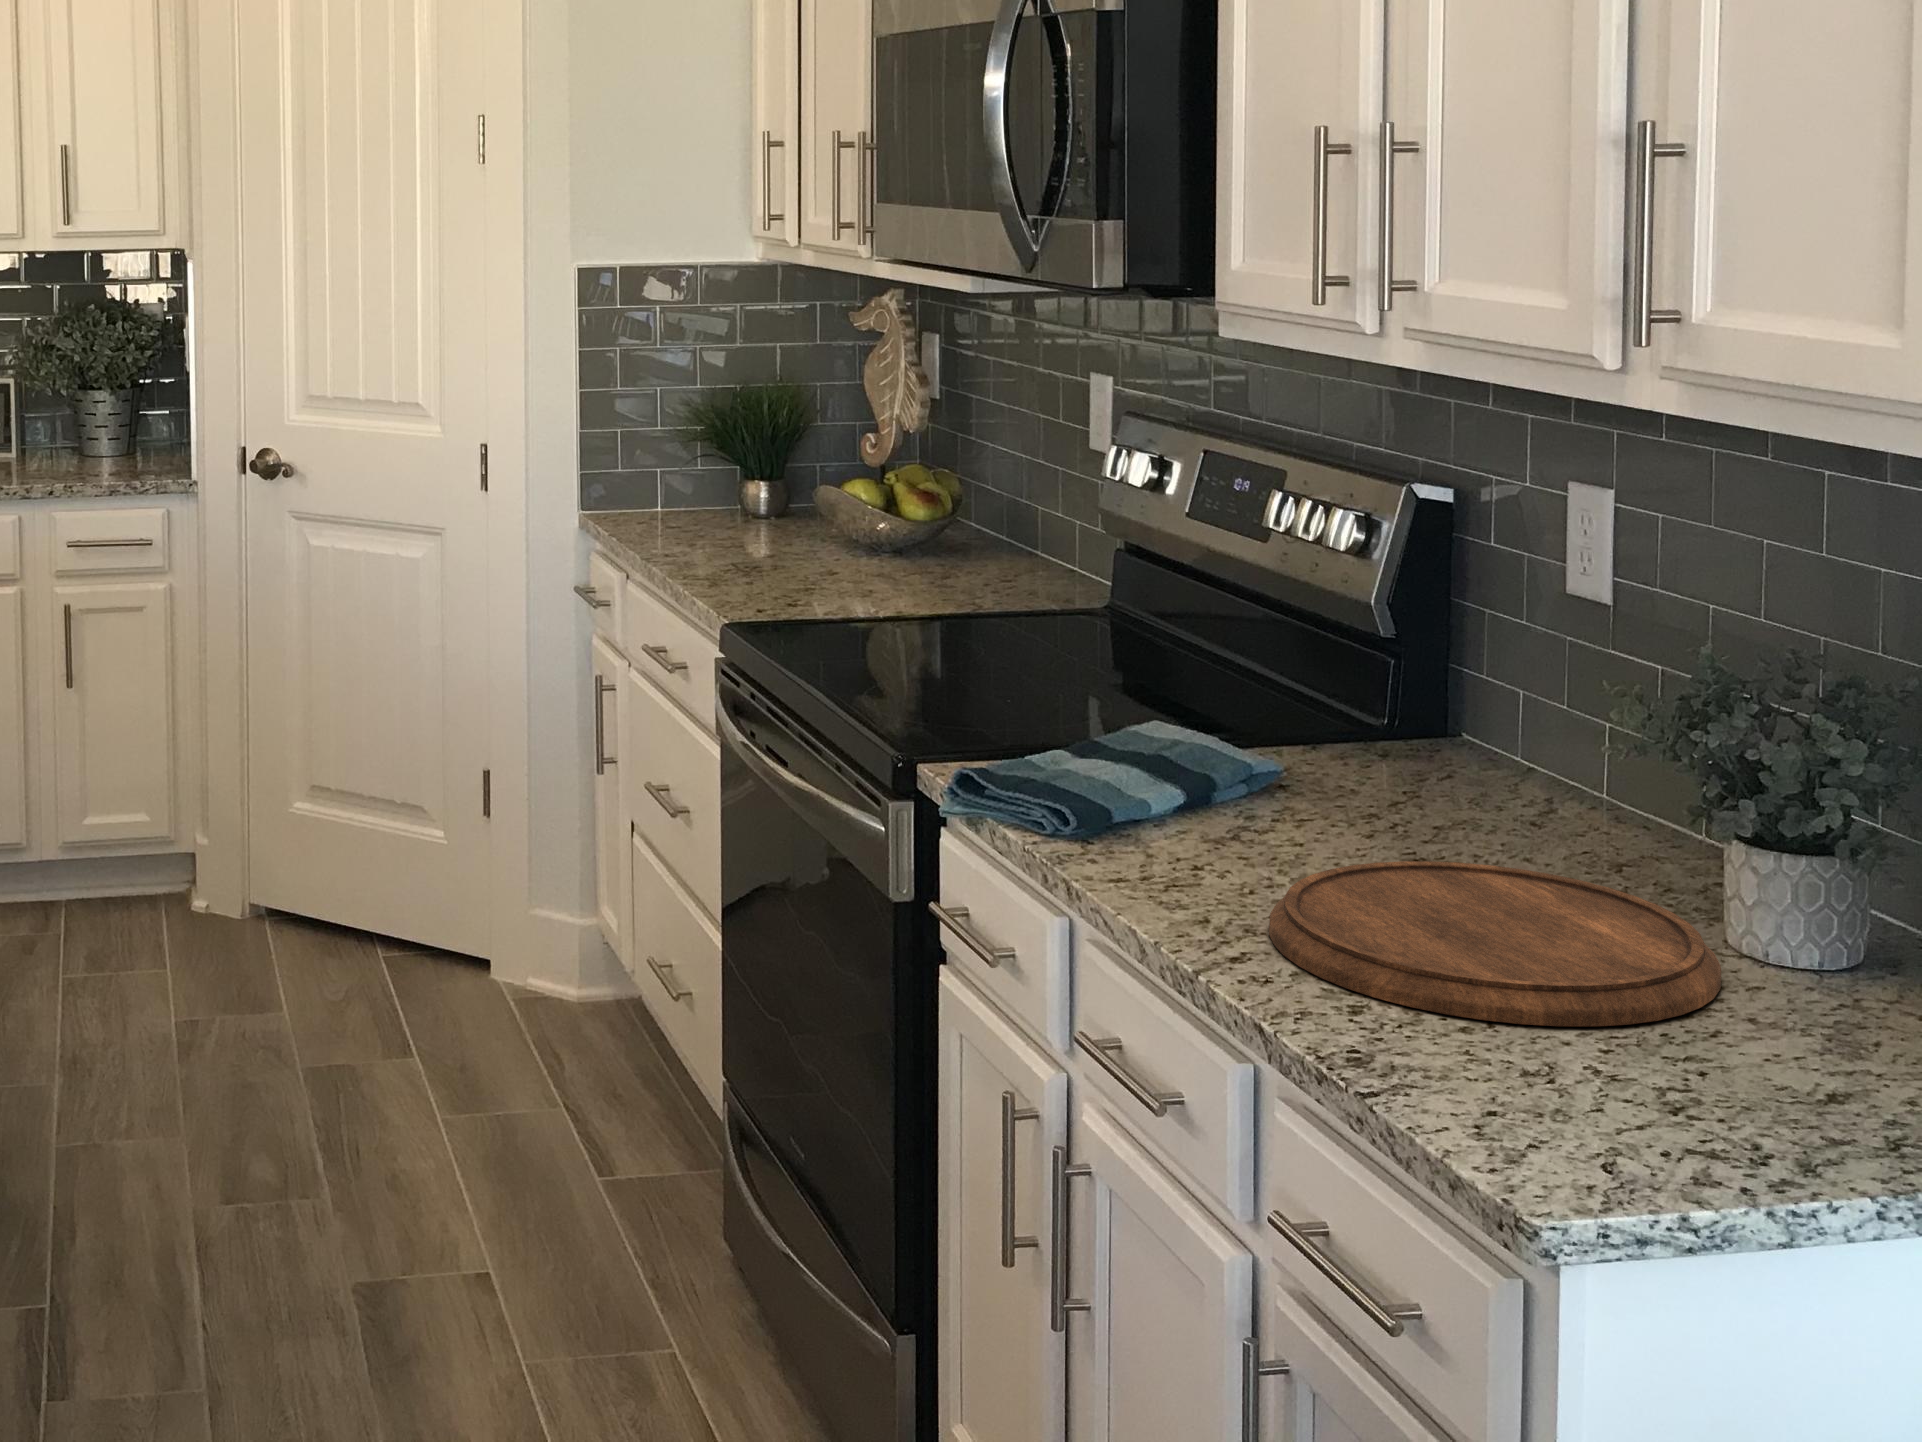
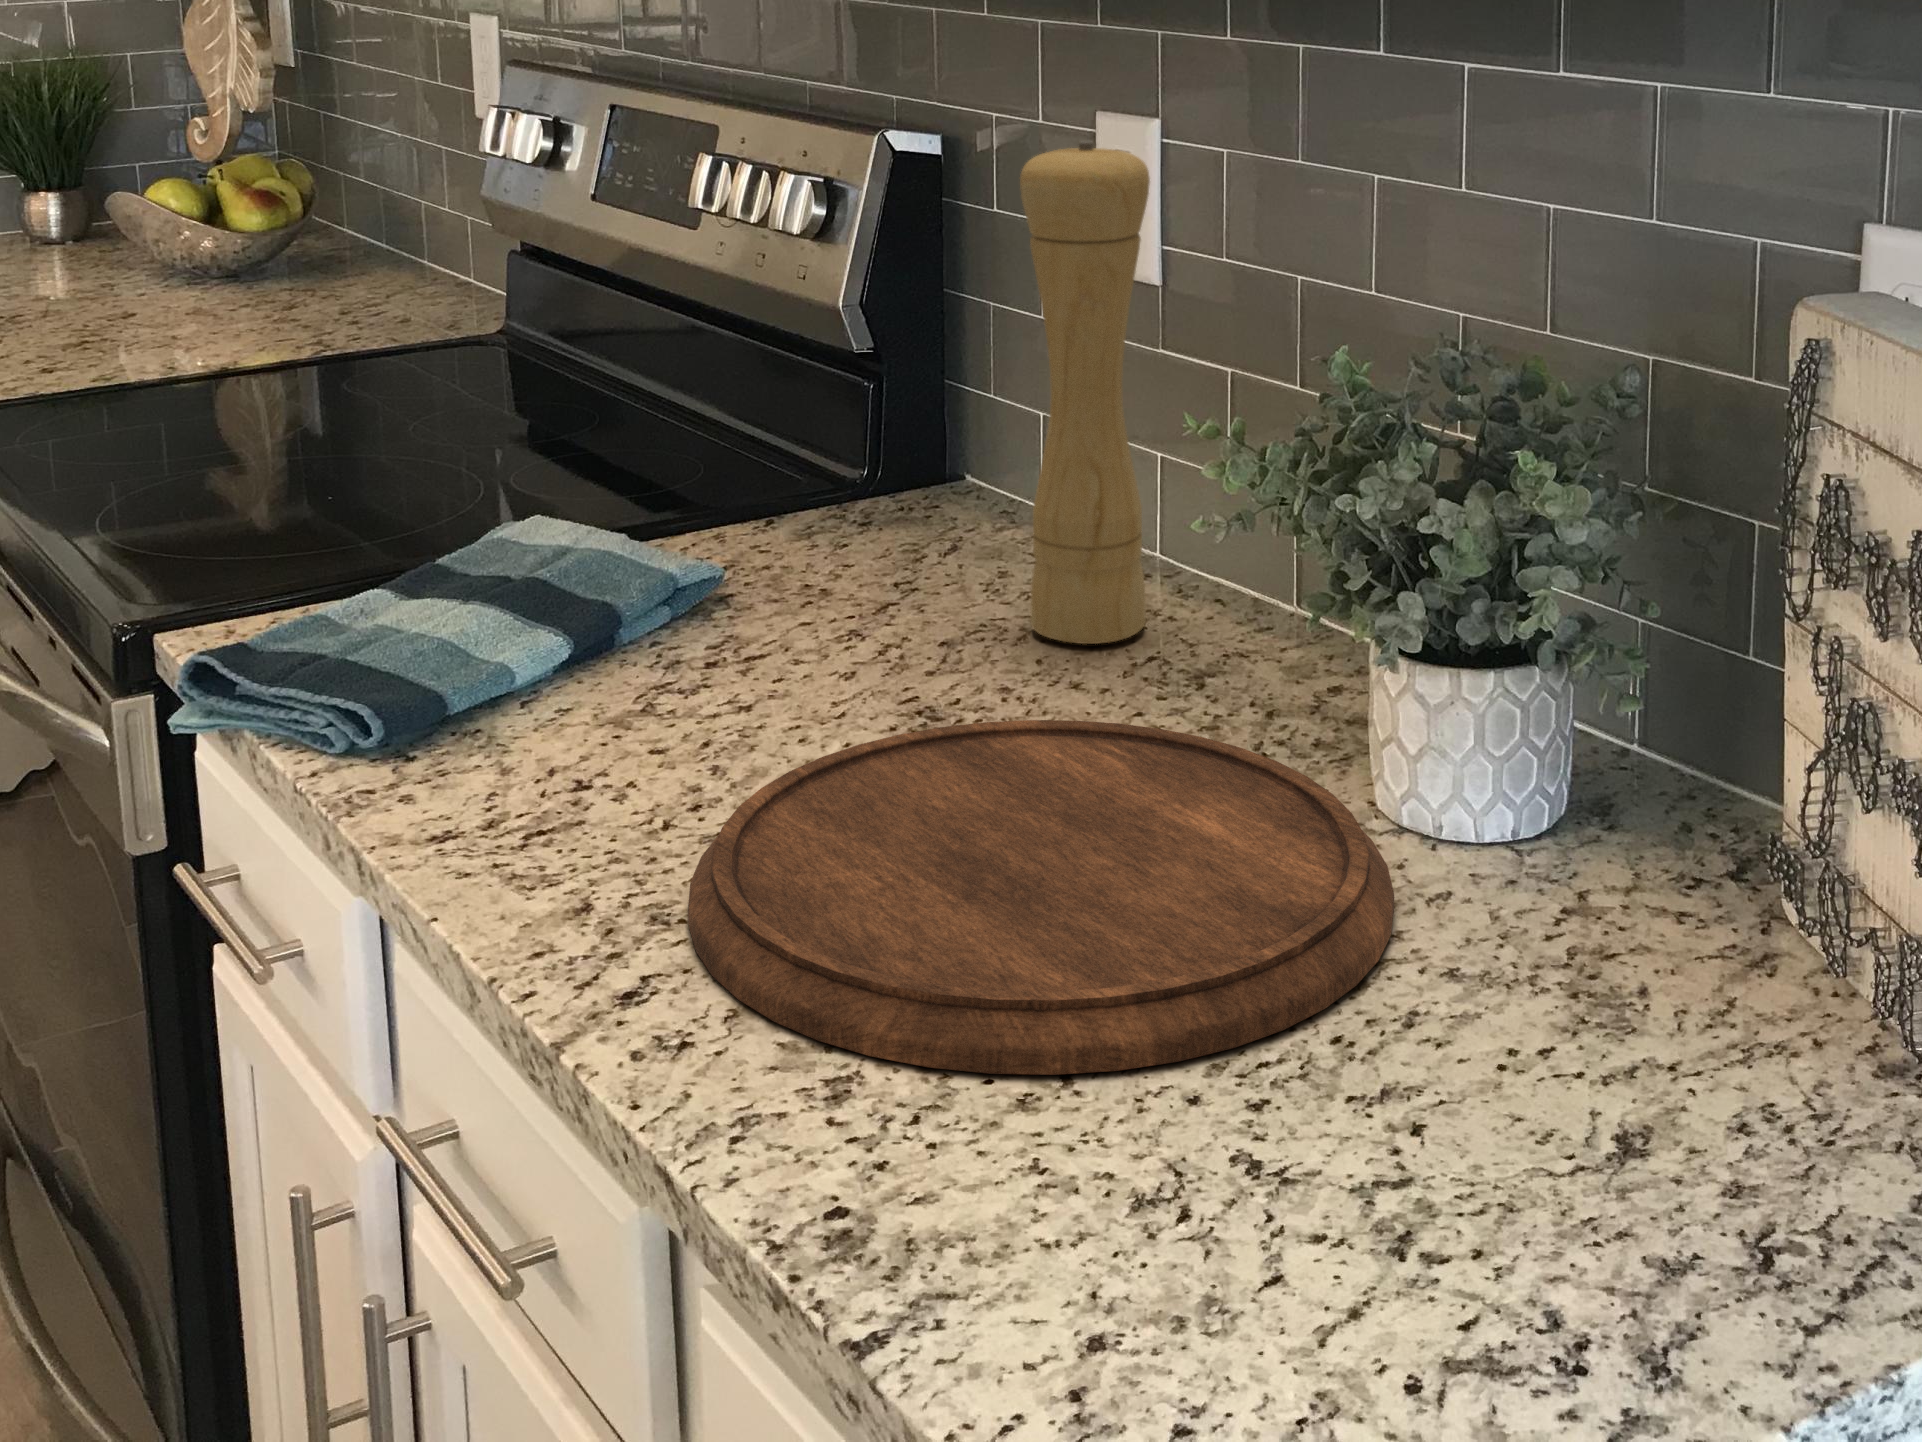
pepper mill: none [1503,505,1599,842] -> present [1020,141,1150,644]

